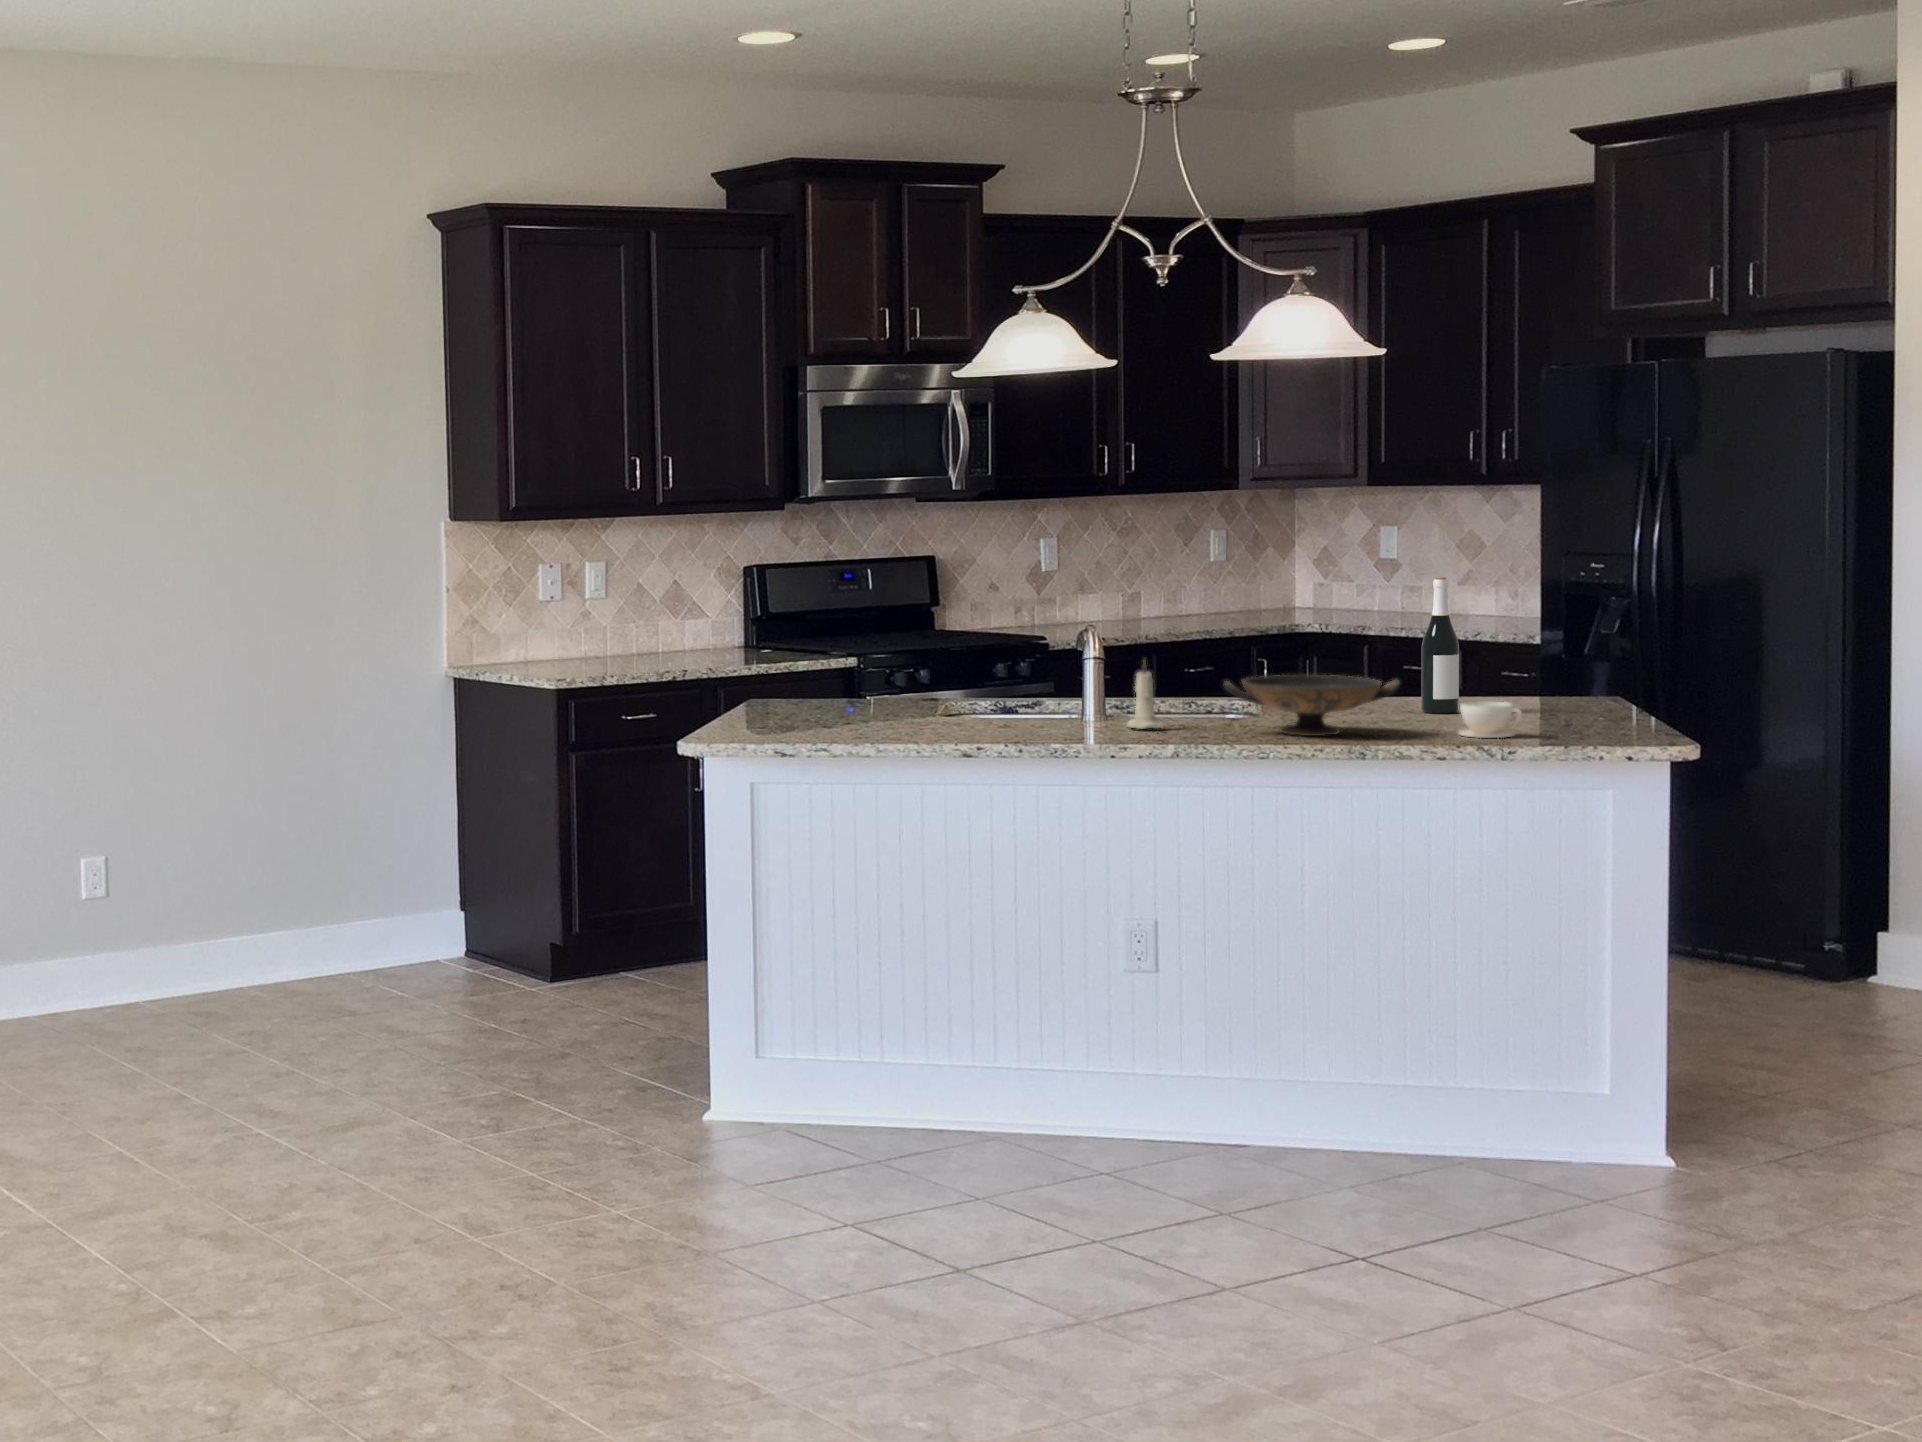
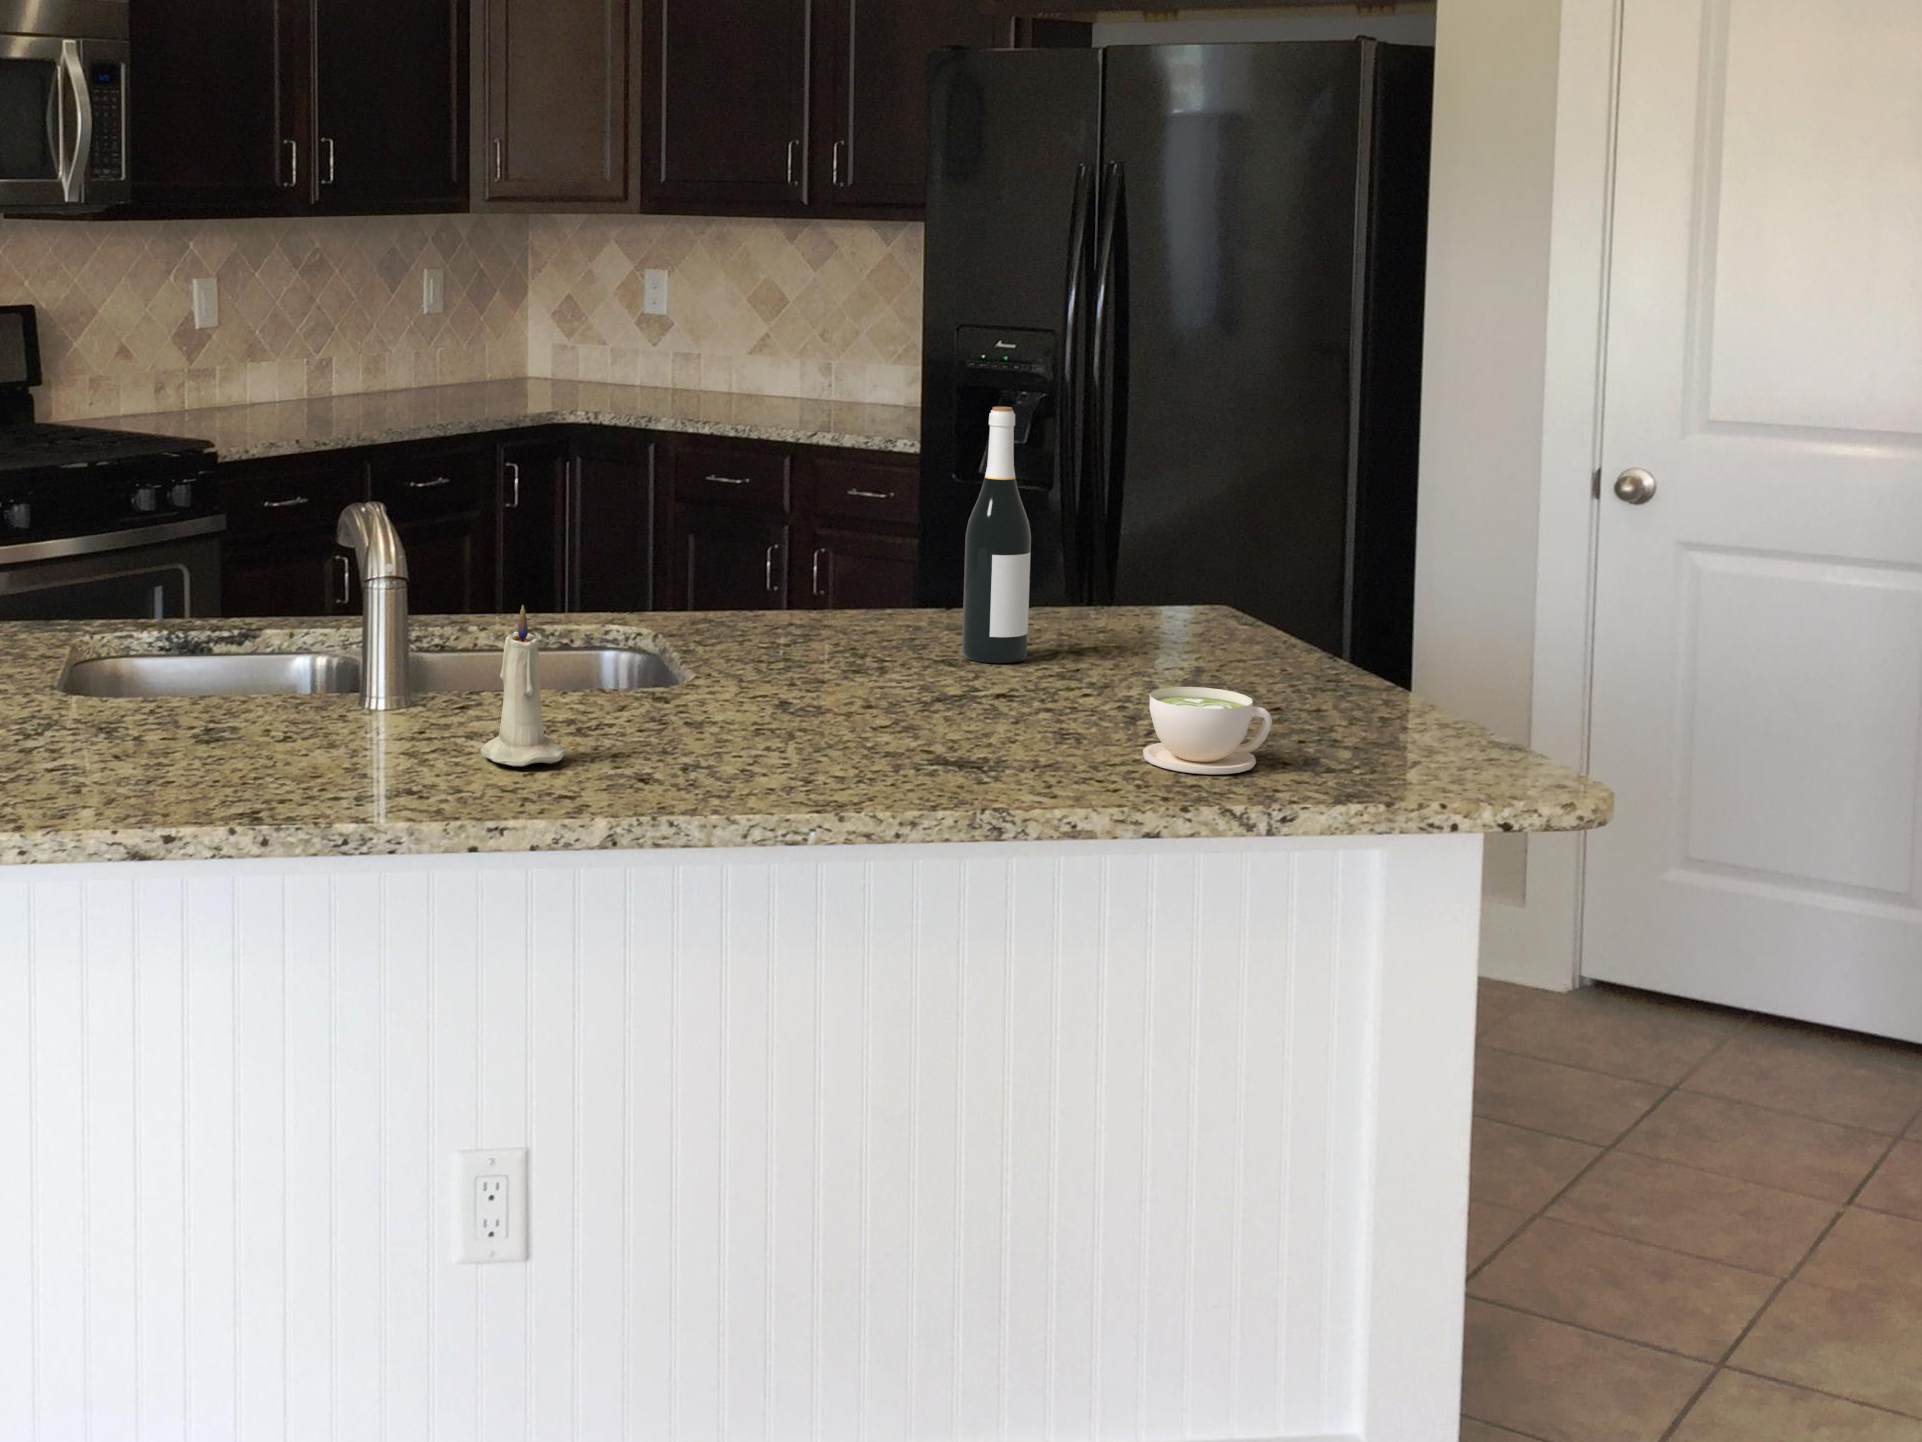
decorative bowl: present [1223,675,1400,736] -> none [696,629,1042,782]

